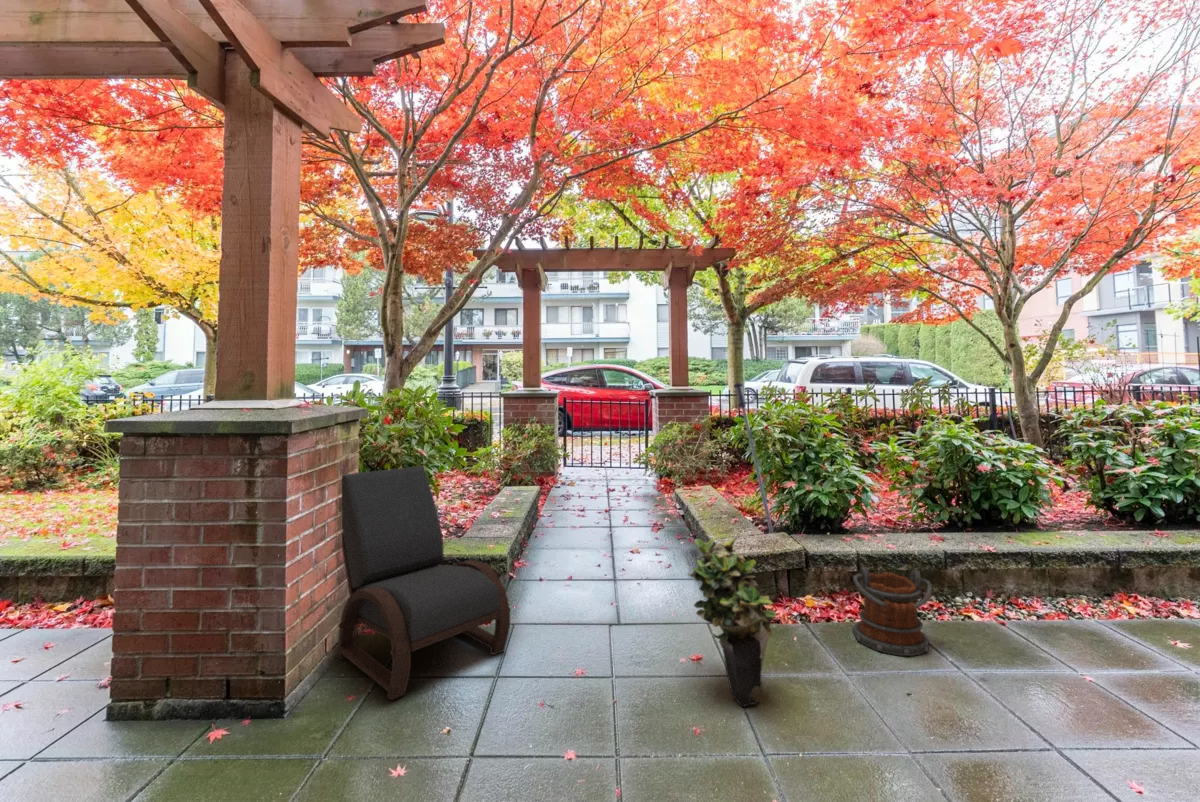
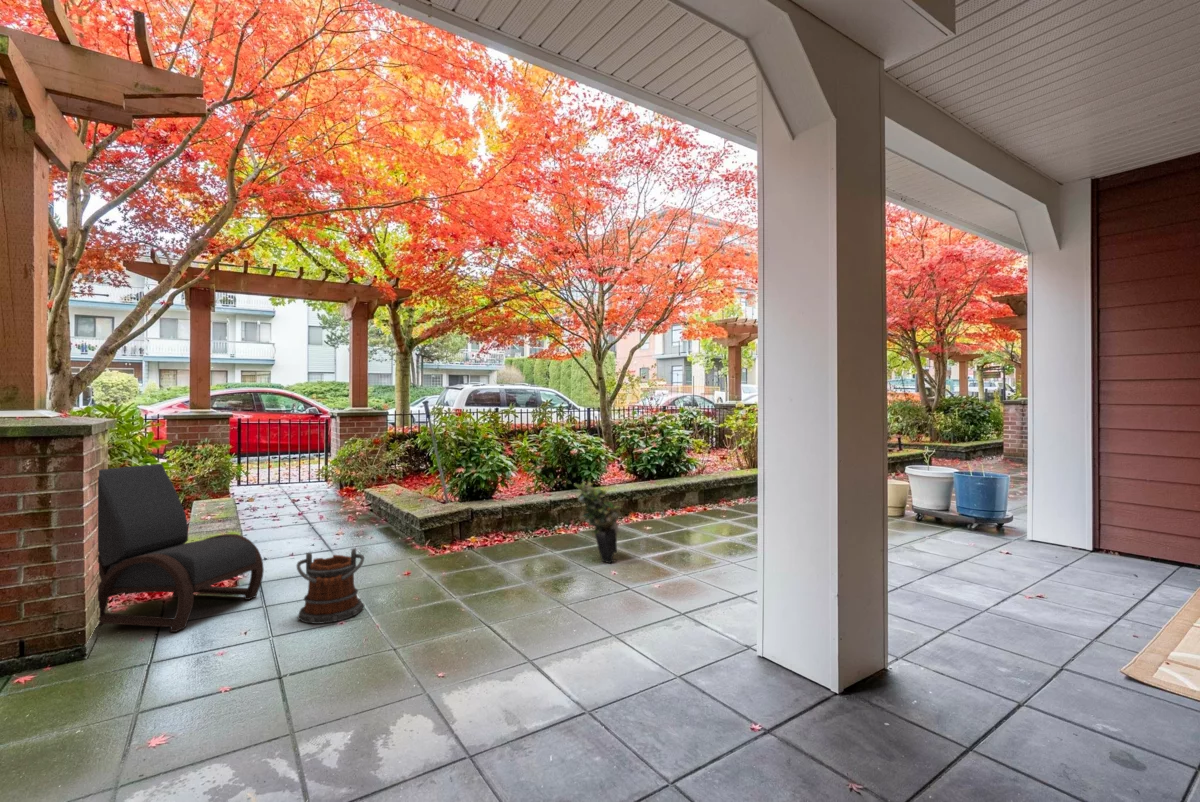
potted plant: present [688,538,777,707] -> present [575,482,620,563]
bucket: present [852,567,932,656] -> present [297,549,365,624]

